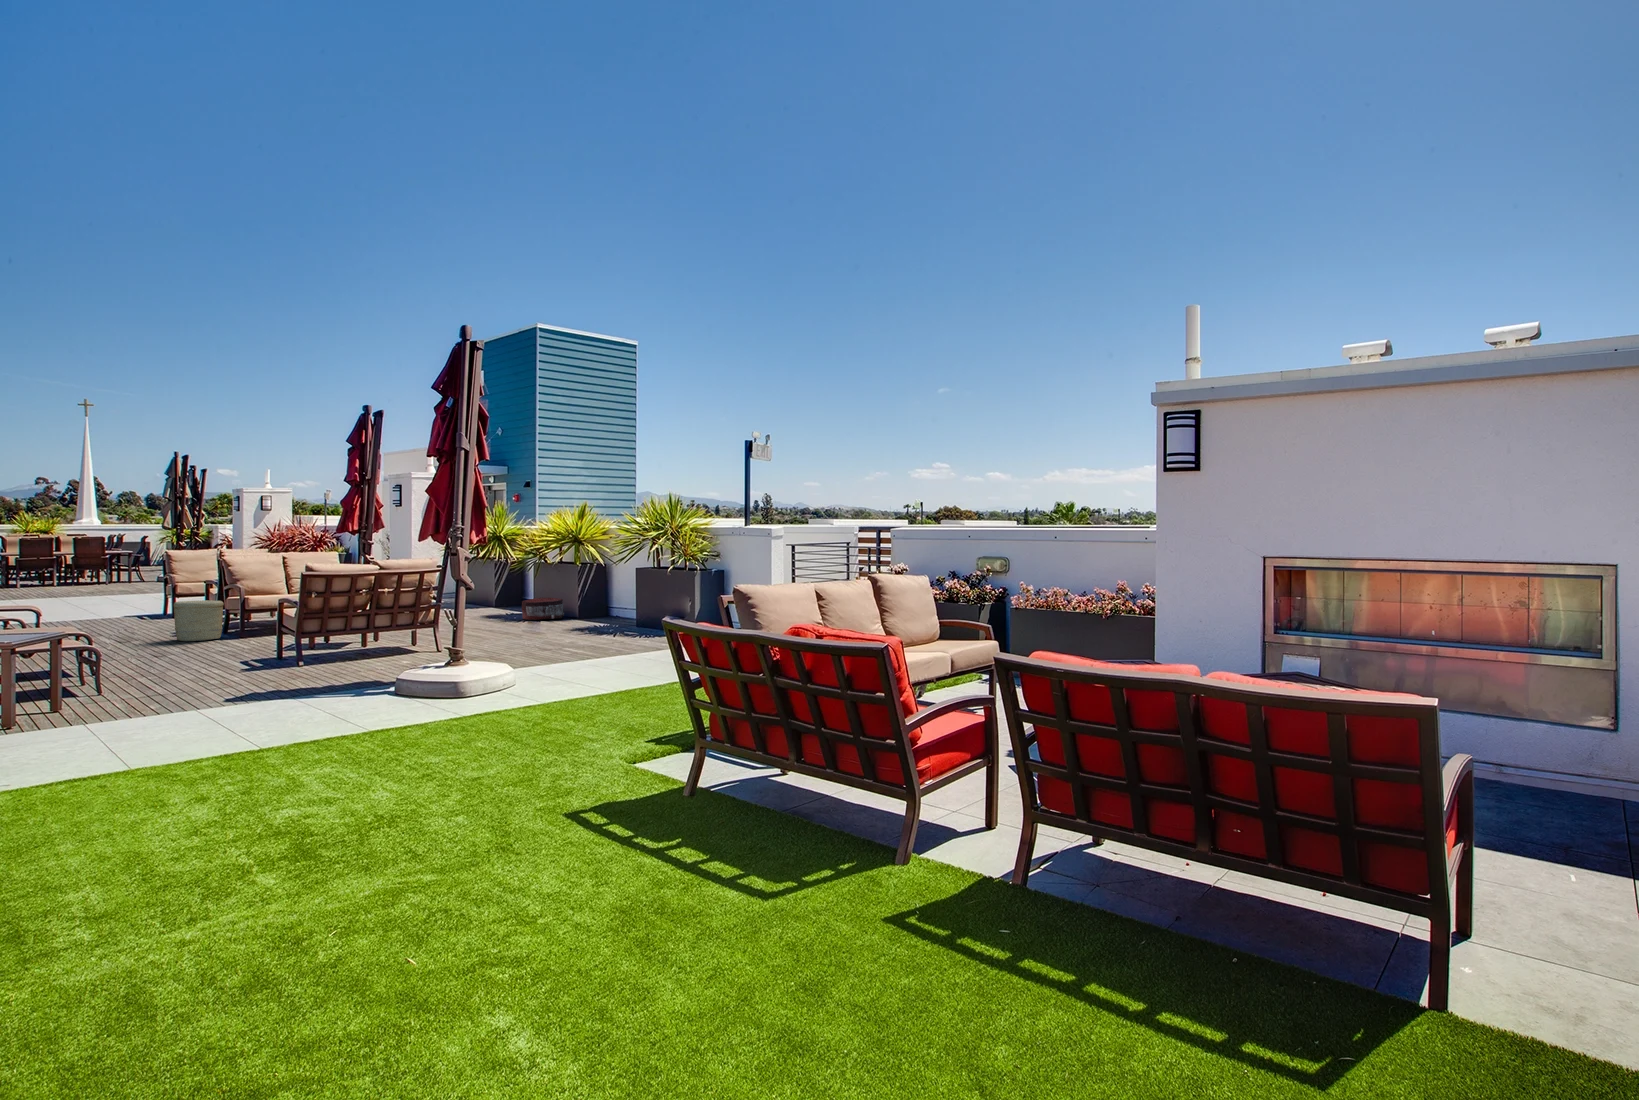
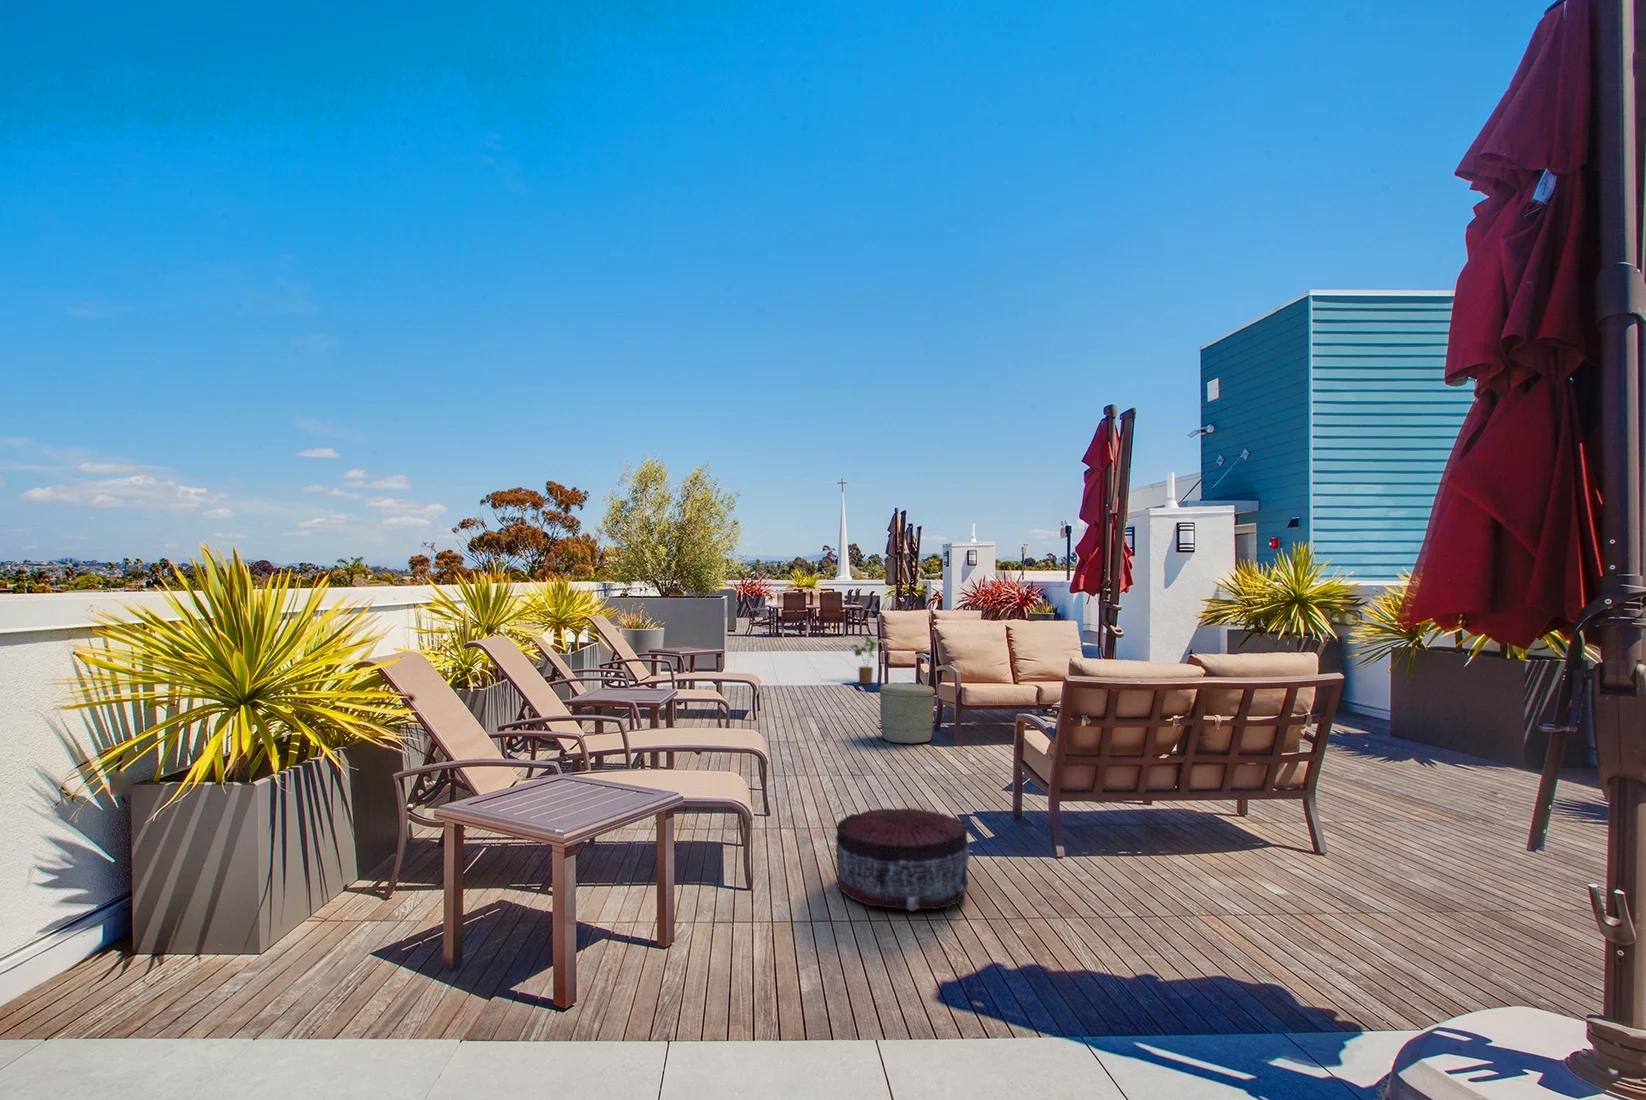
house plant: none [132,573,163,616] -> present [852,636,877,684]
pouf: present [522,597,564,620] -> present [836,808,969,911]

